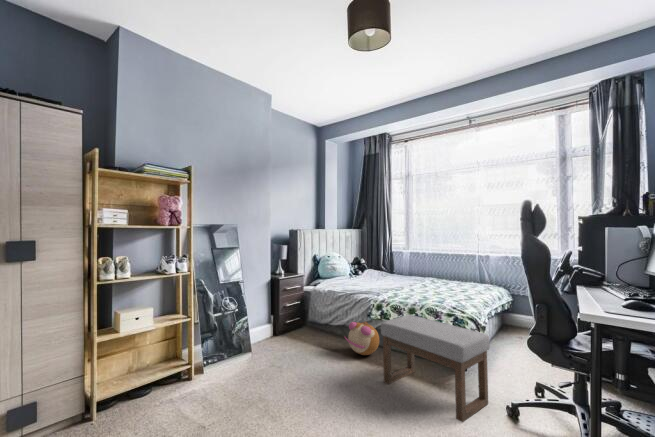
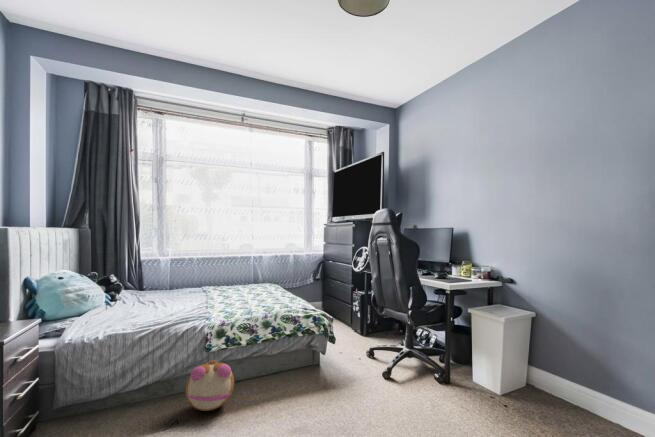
ottoman: present [381,315,490,422] -> none [281,321,388,422]

